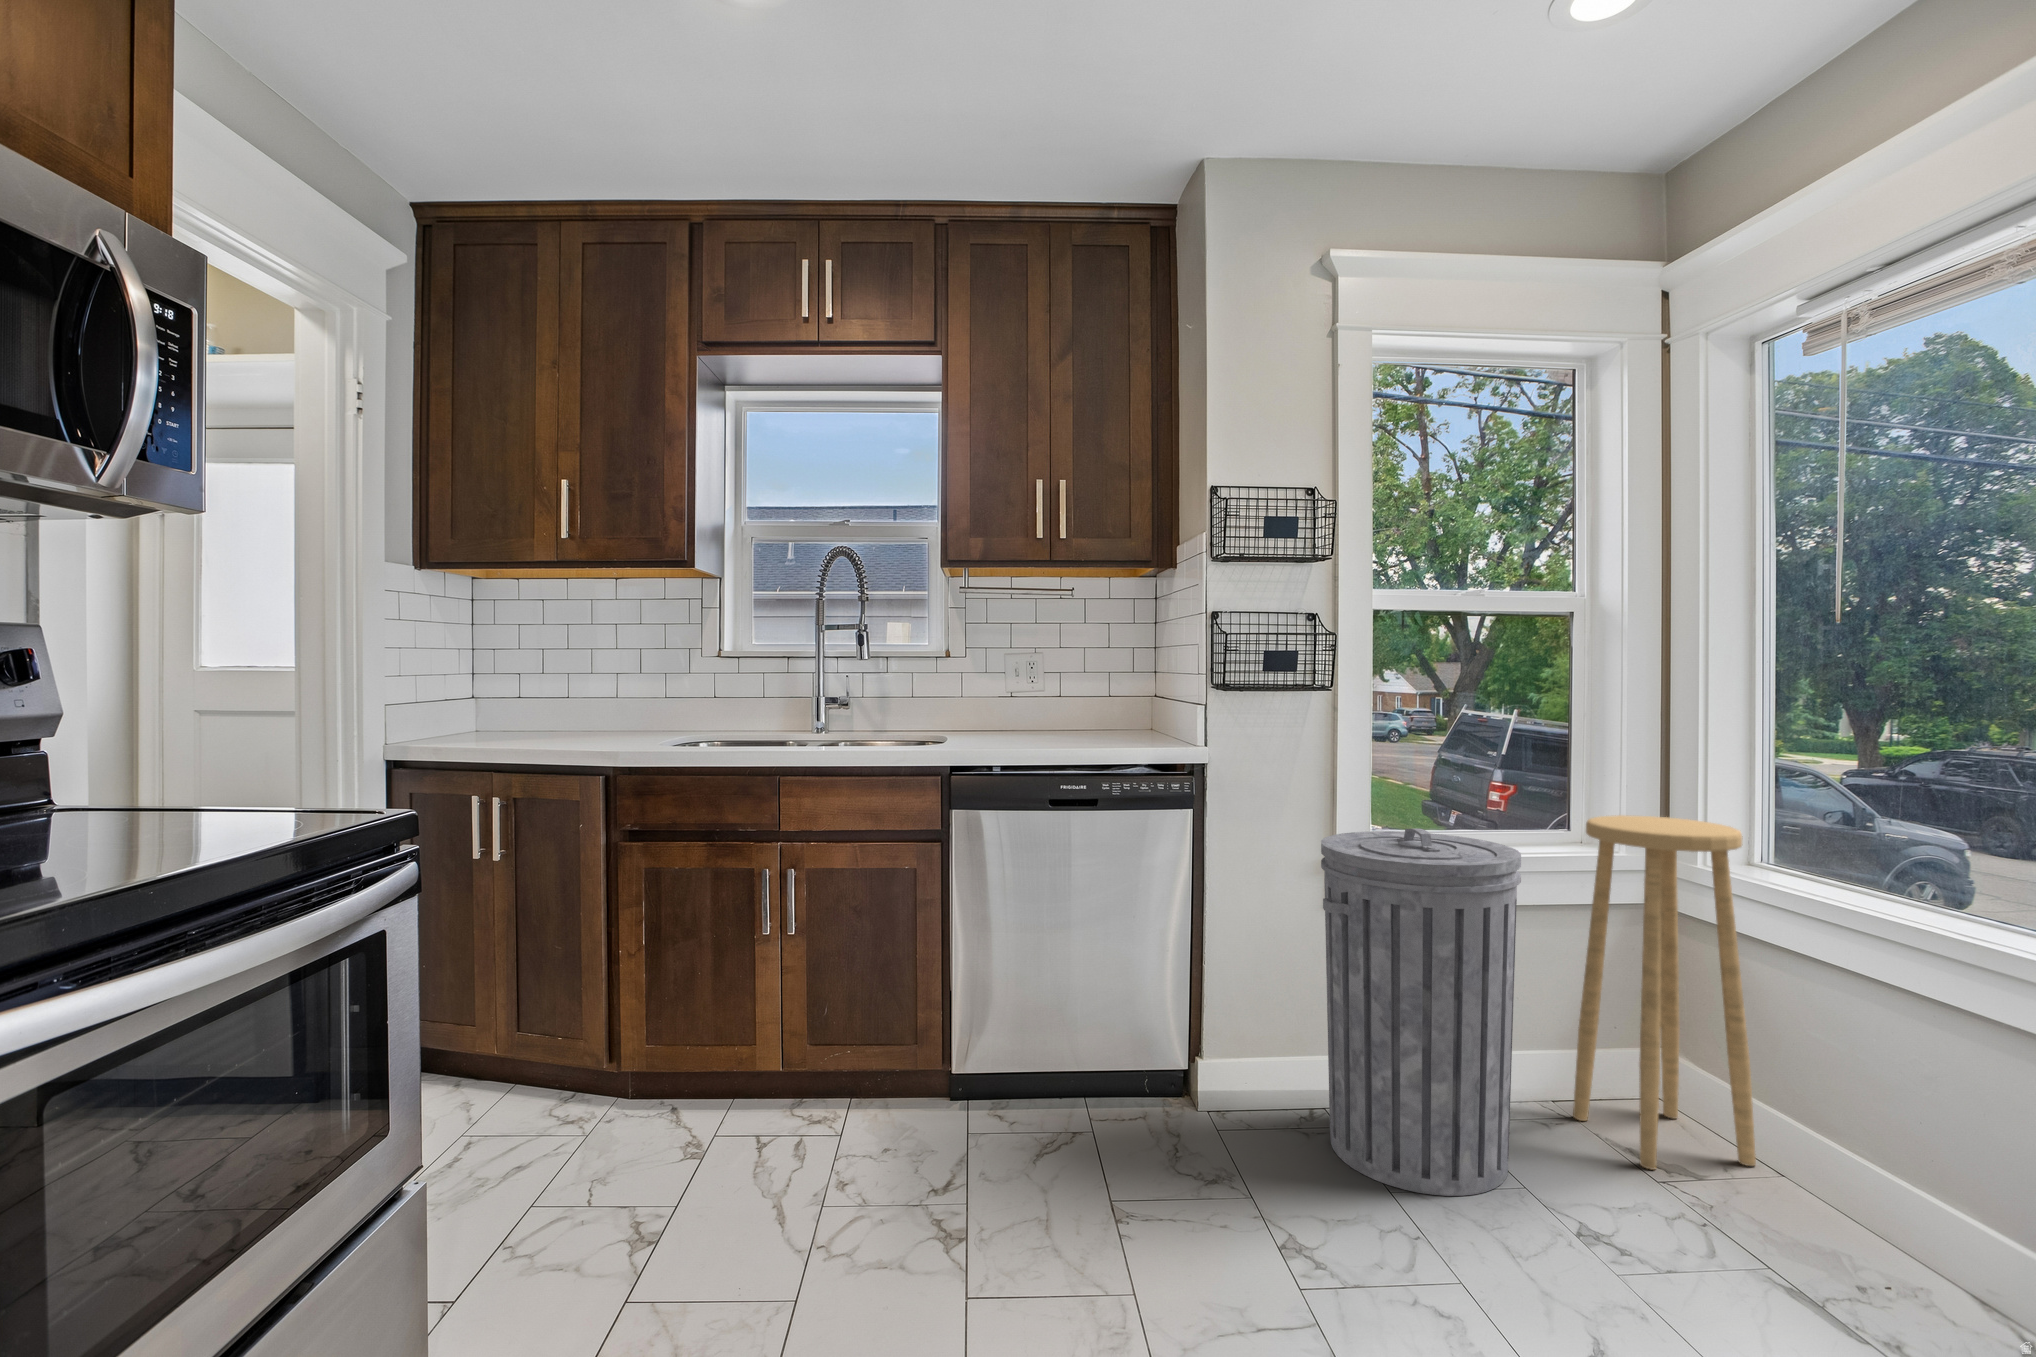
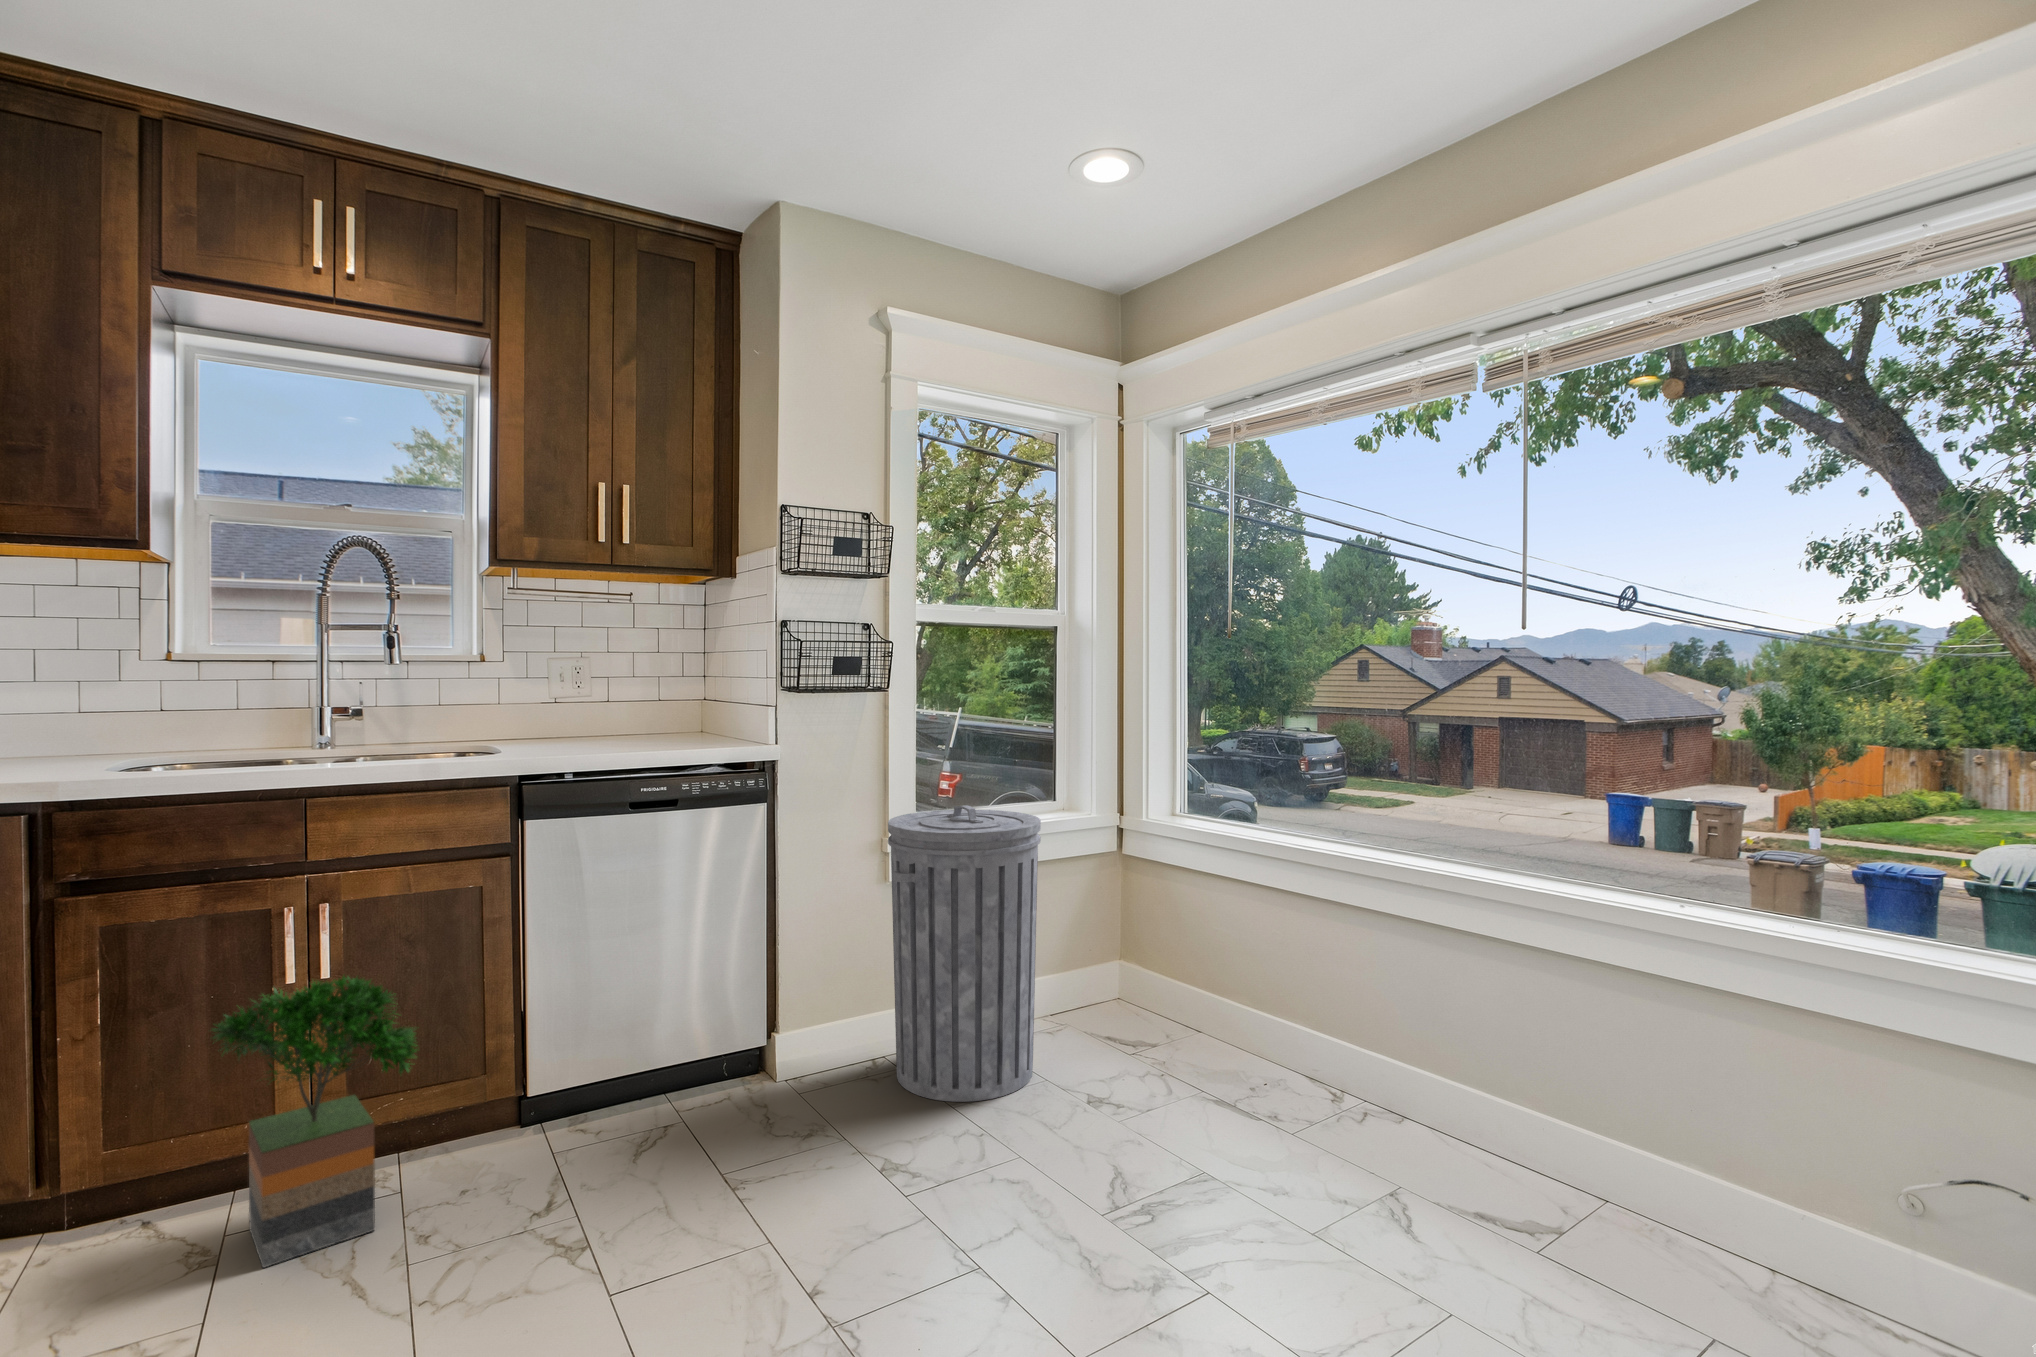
stool: present [1573,815,1756,1170] -> none [1069,784,1184,1047]
potted tree: none [697,932,851,1180] -> present [212,976,417,1268]

